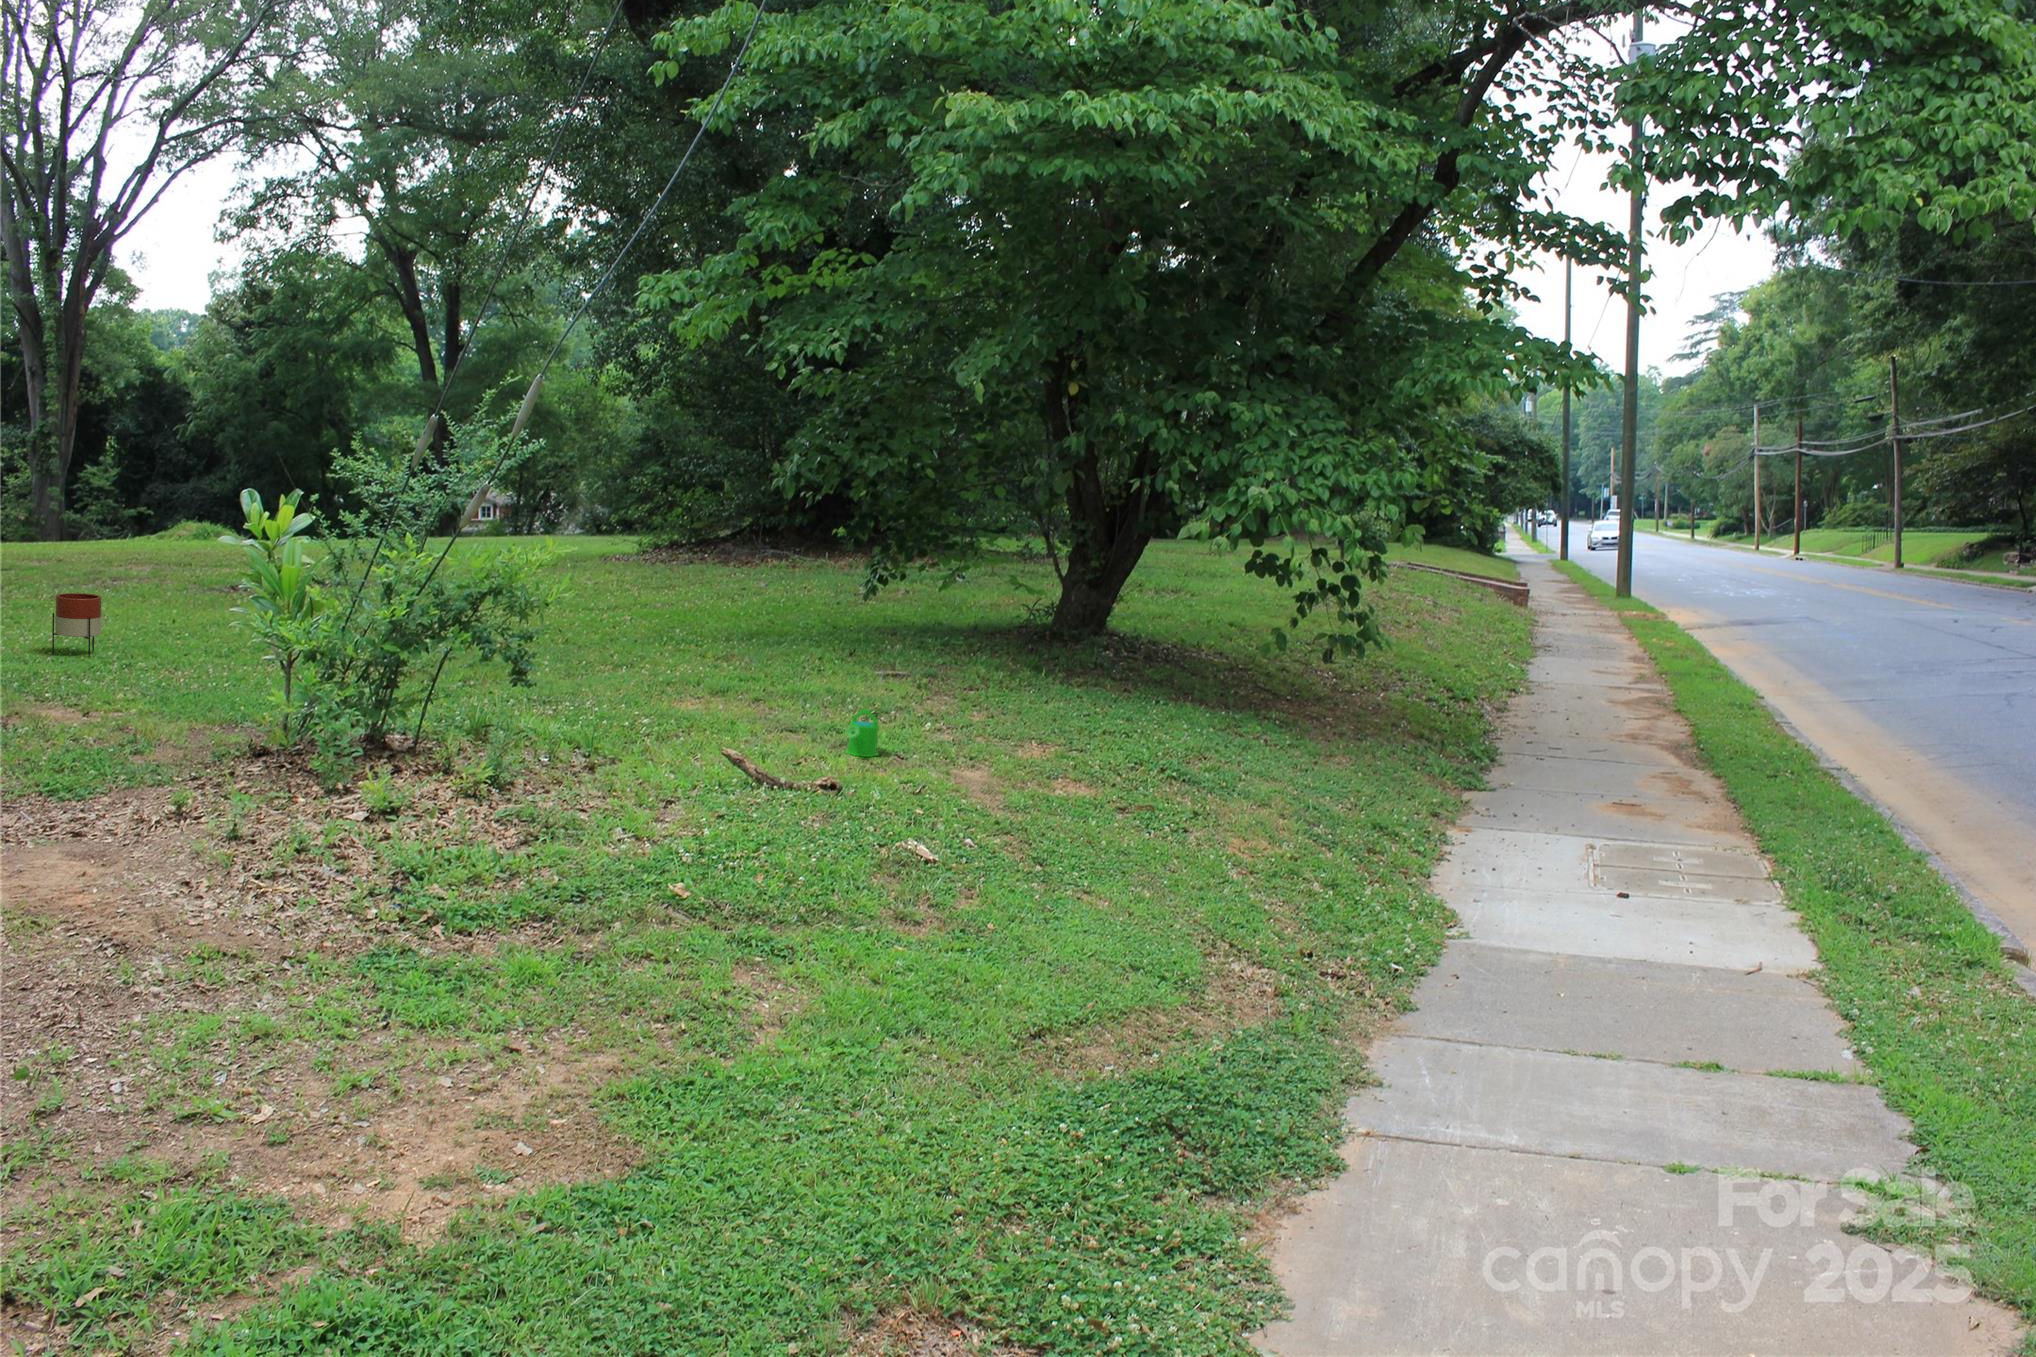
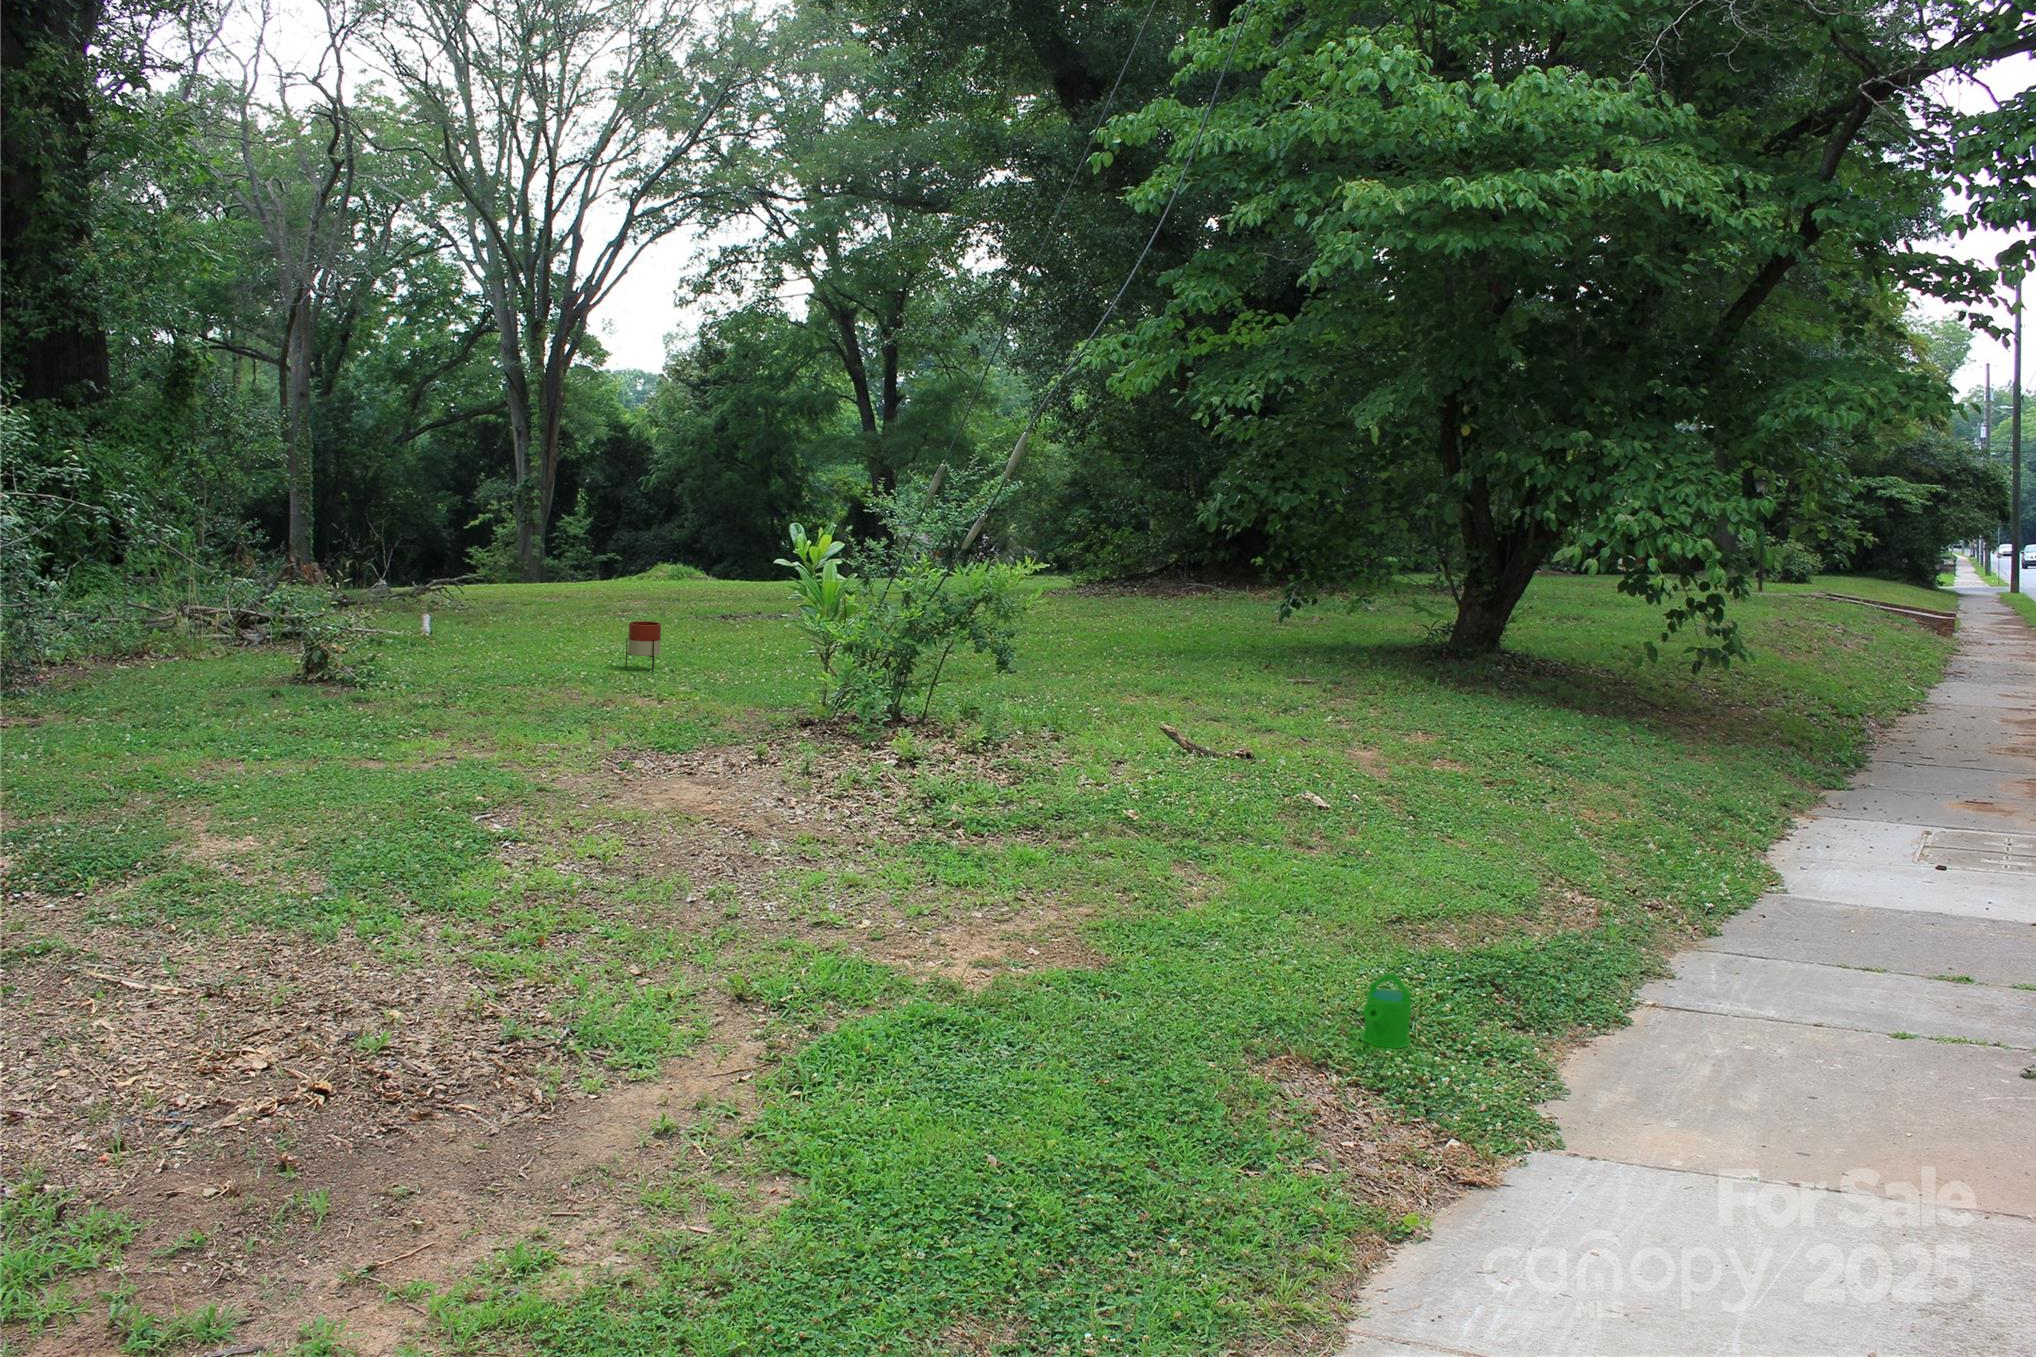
watering can: present [846,709,879,757] -> present [1359,972,1412,1049]

